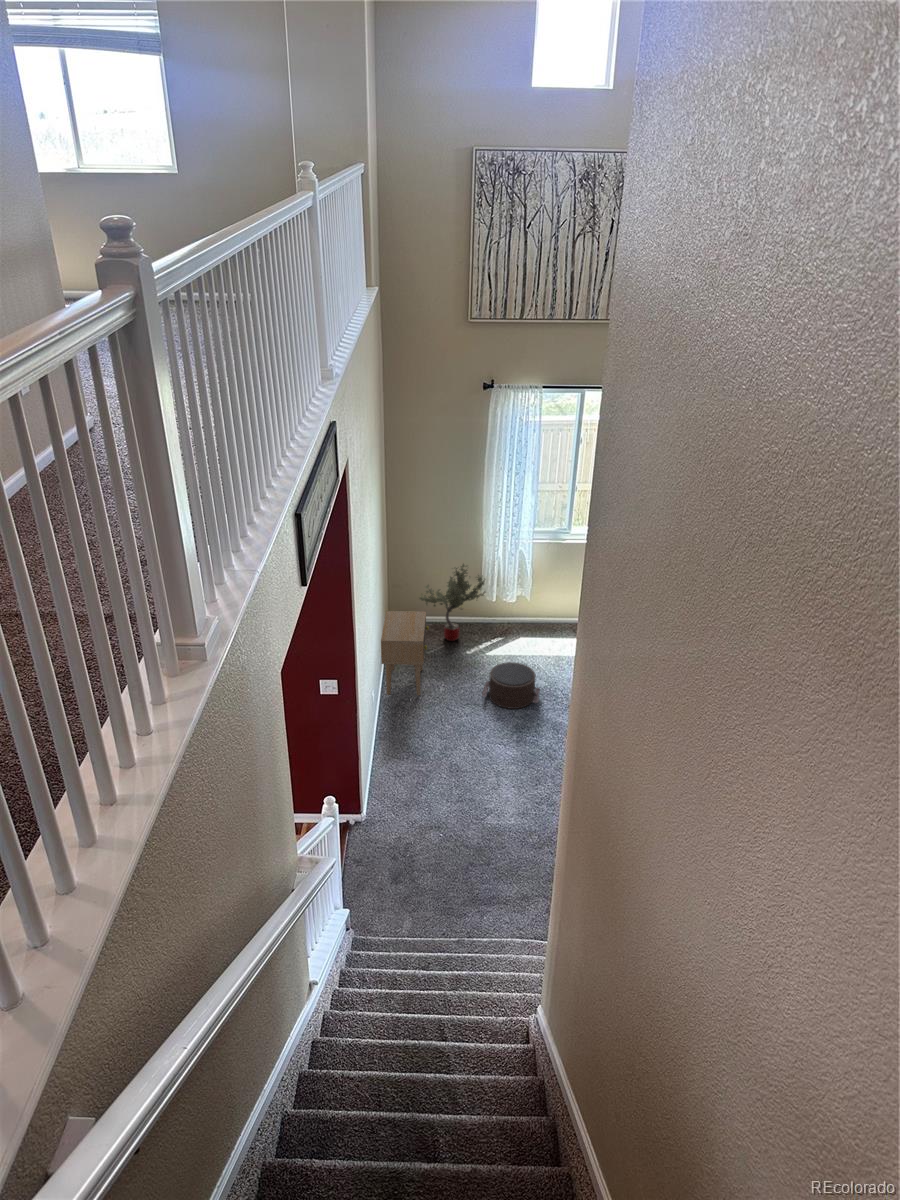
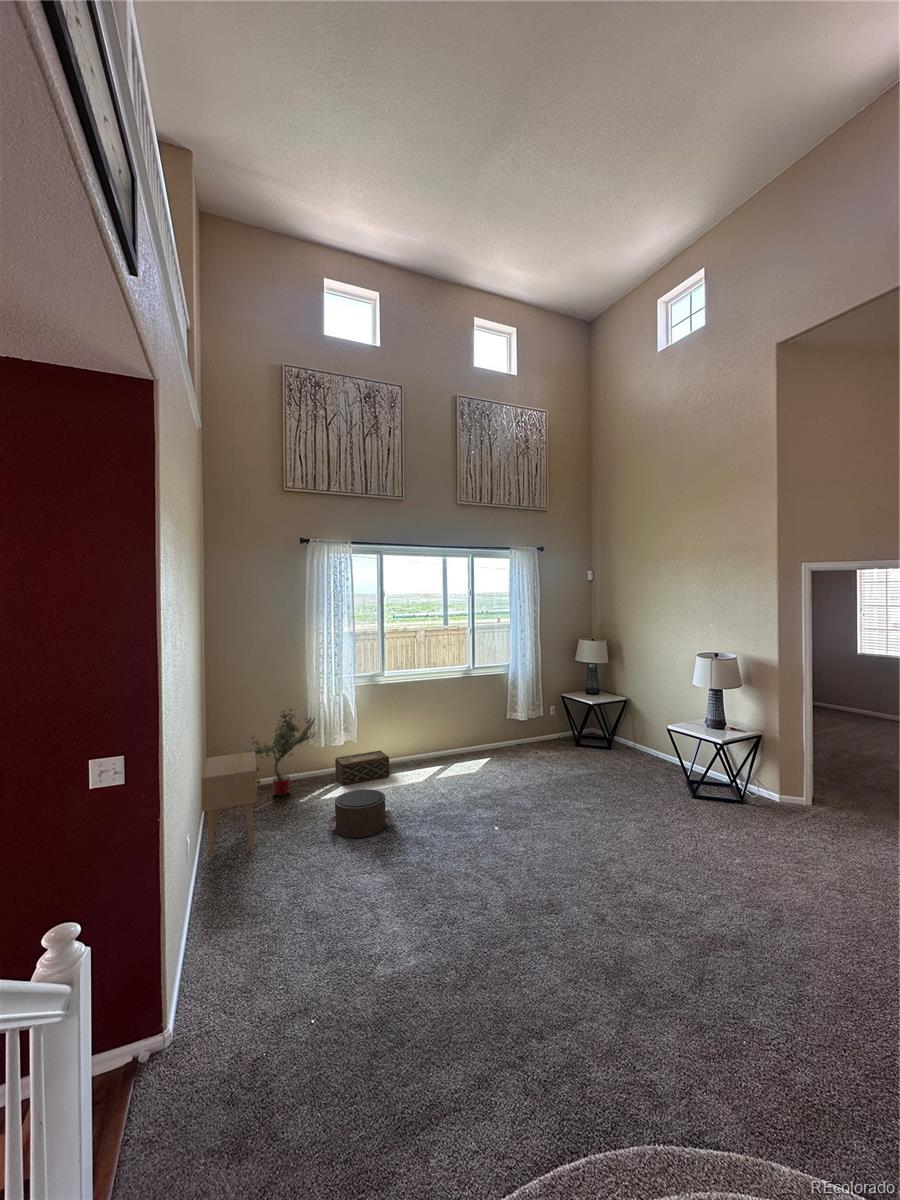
woven basket: none [506,611,559,642] -> present [335,751,390,785]

